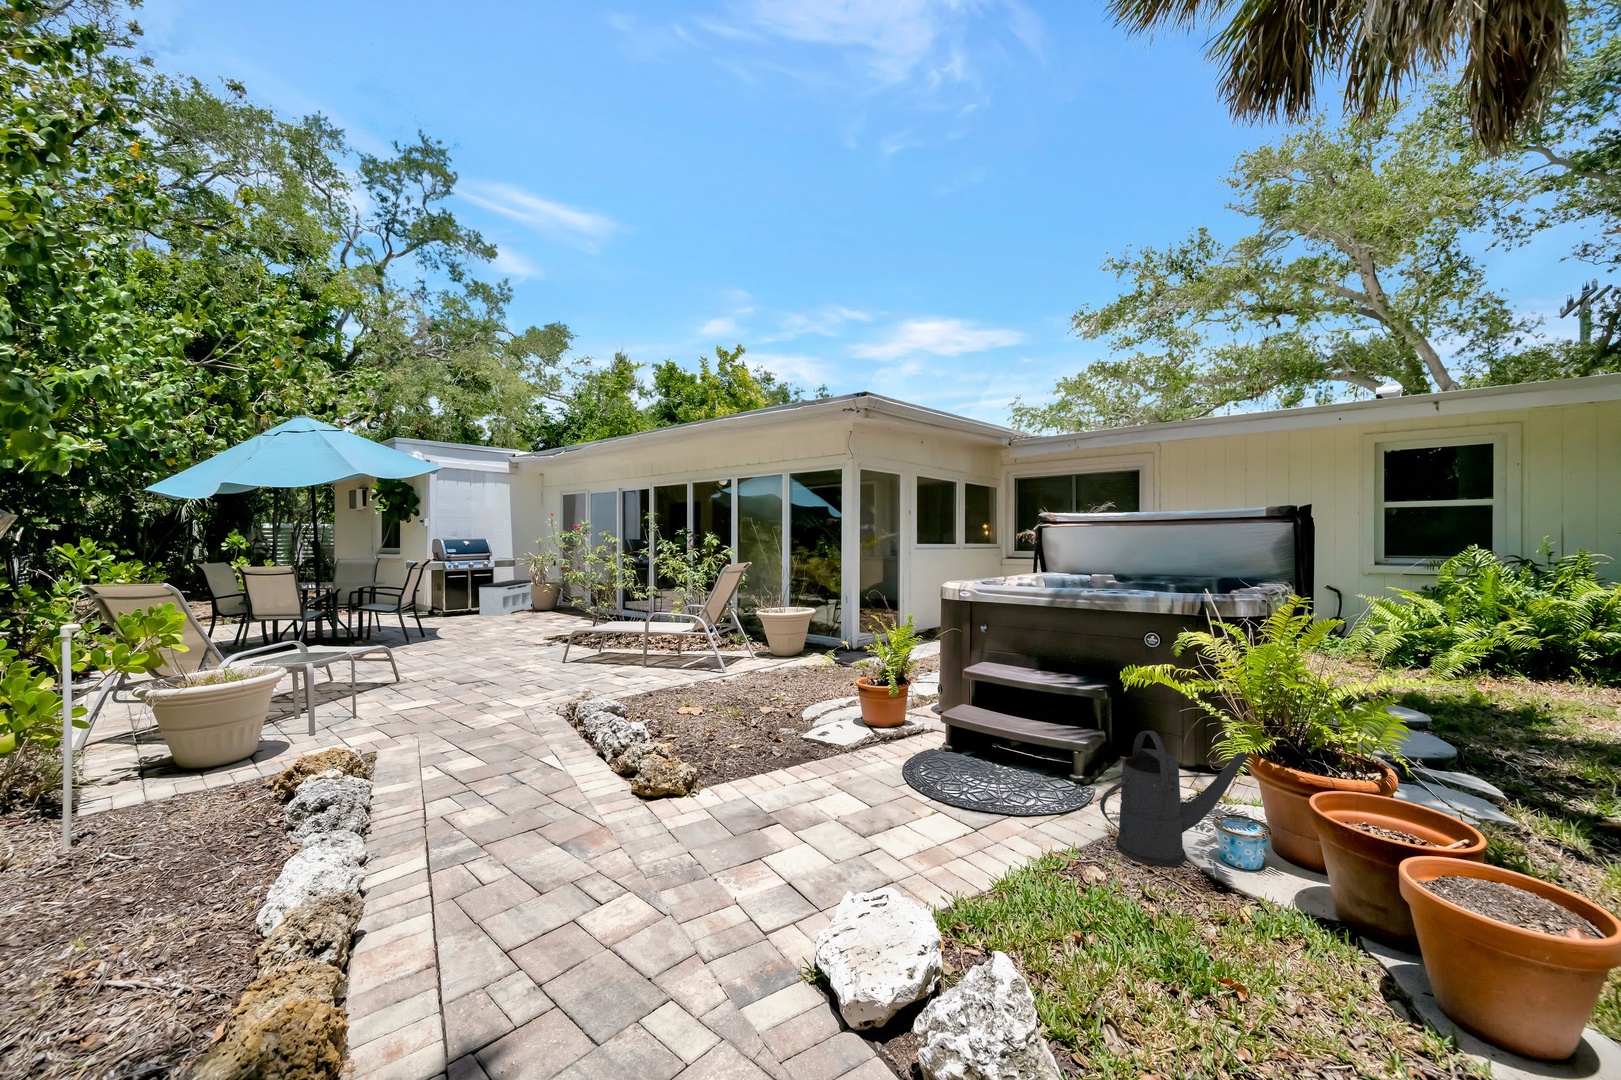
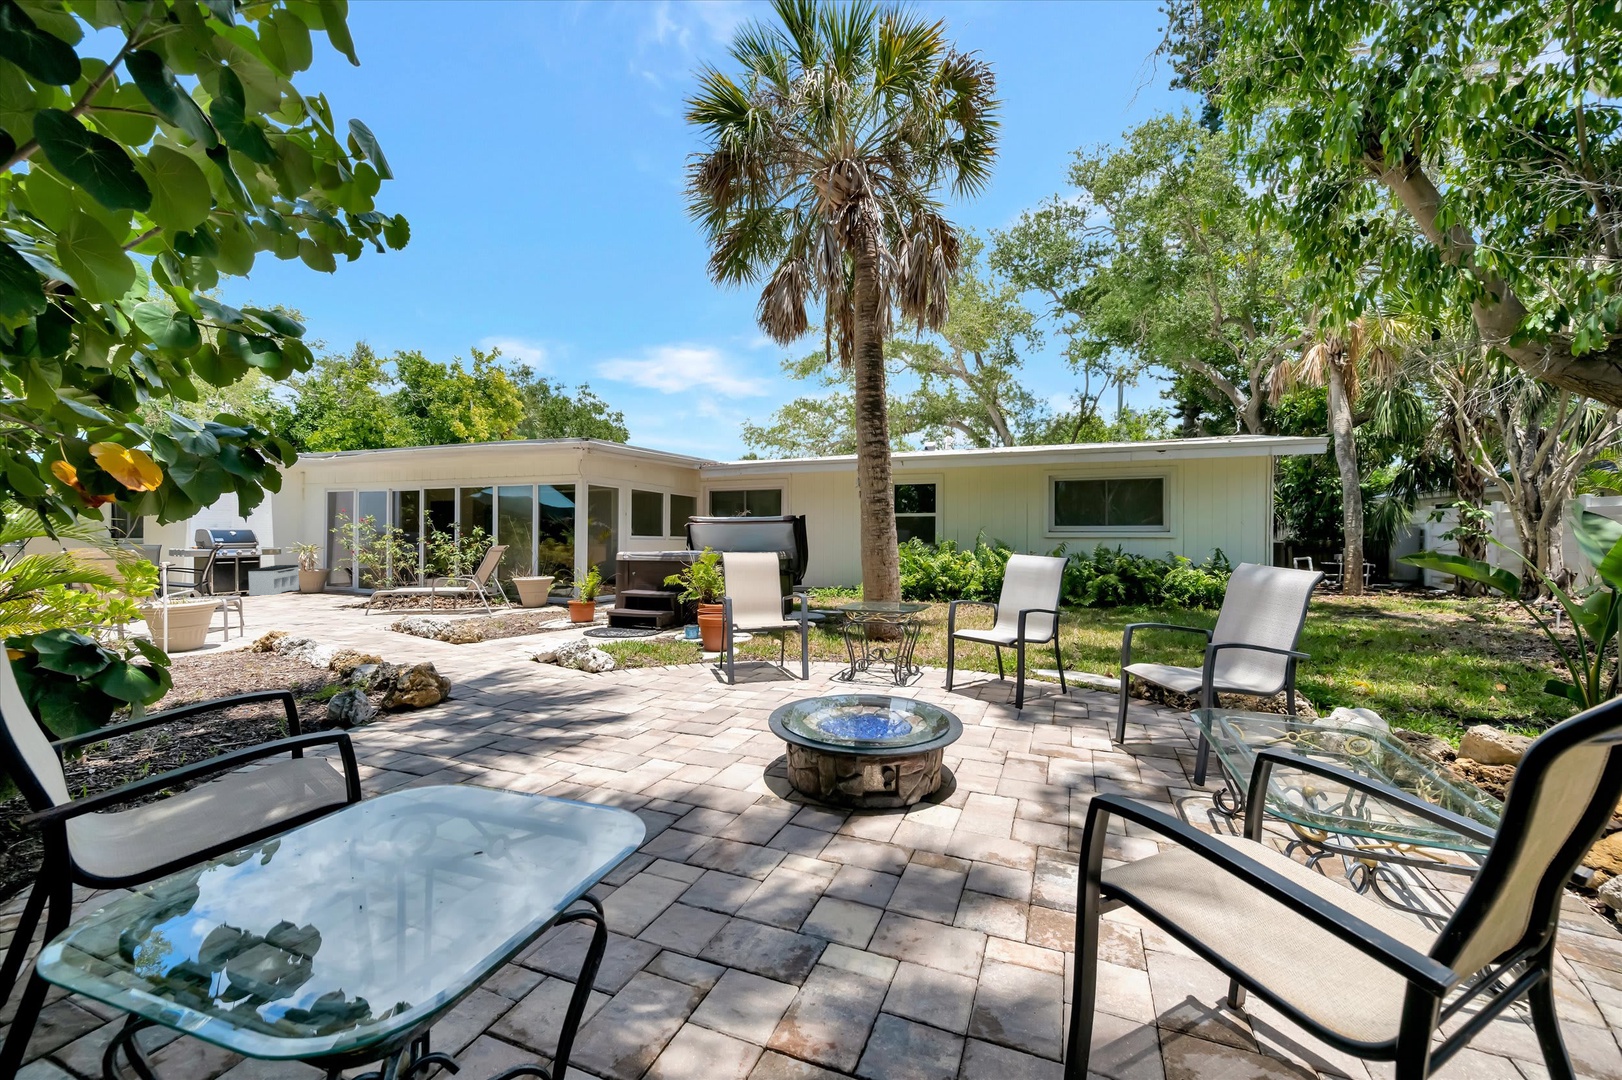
watering can: present [1100,731,1250,867] -> none [659,607,715,655]

